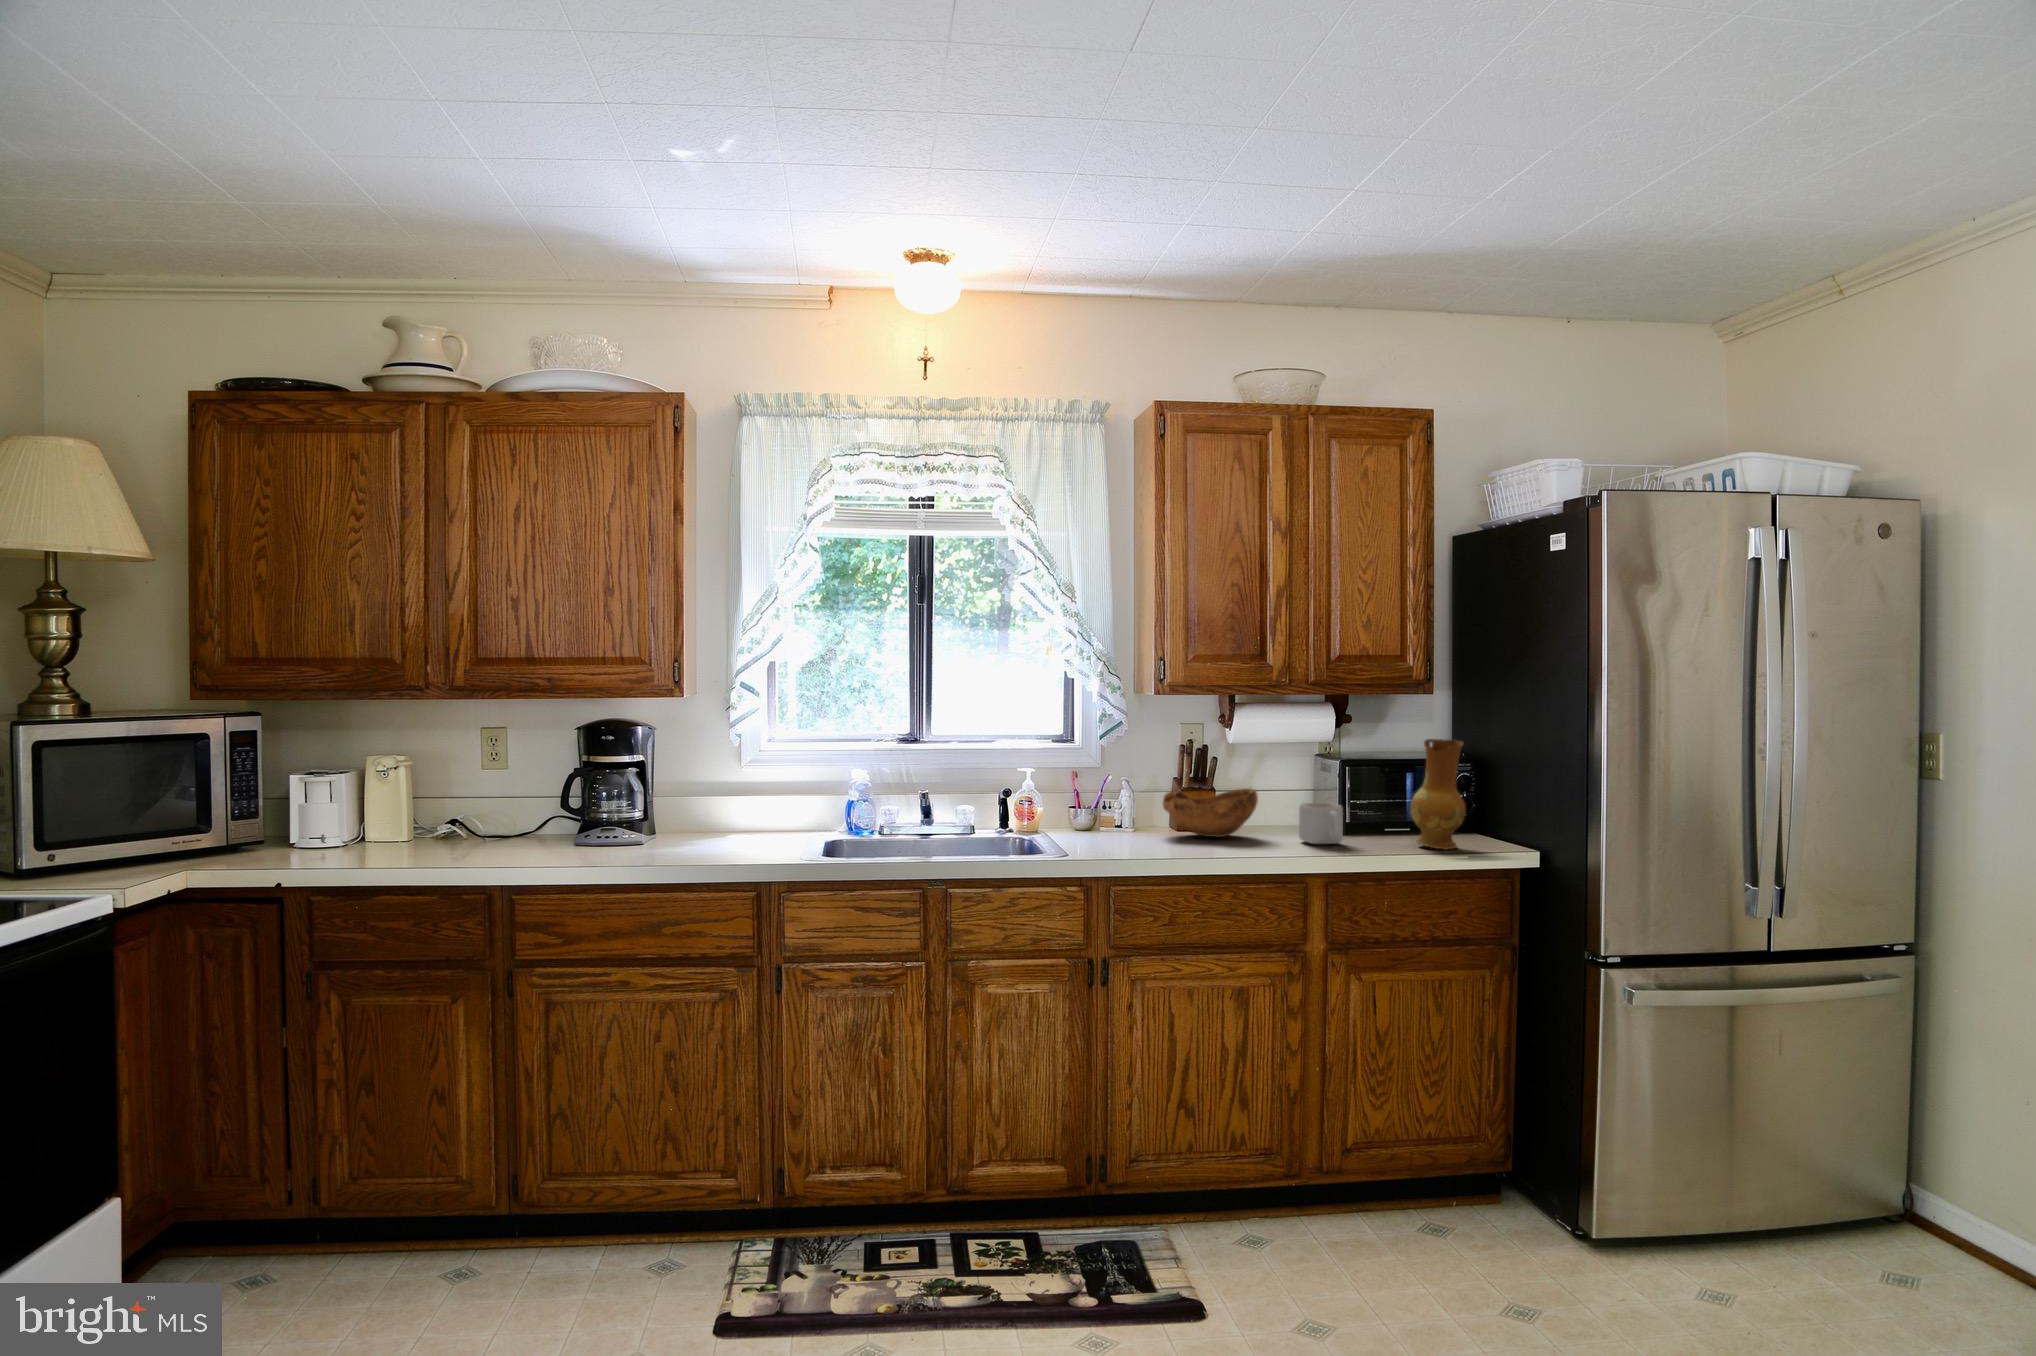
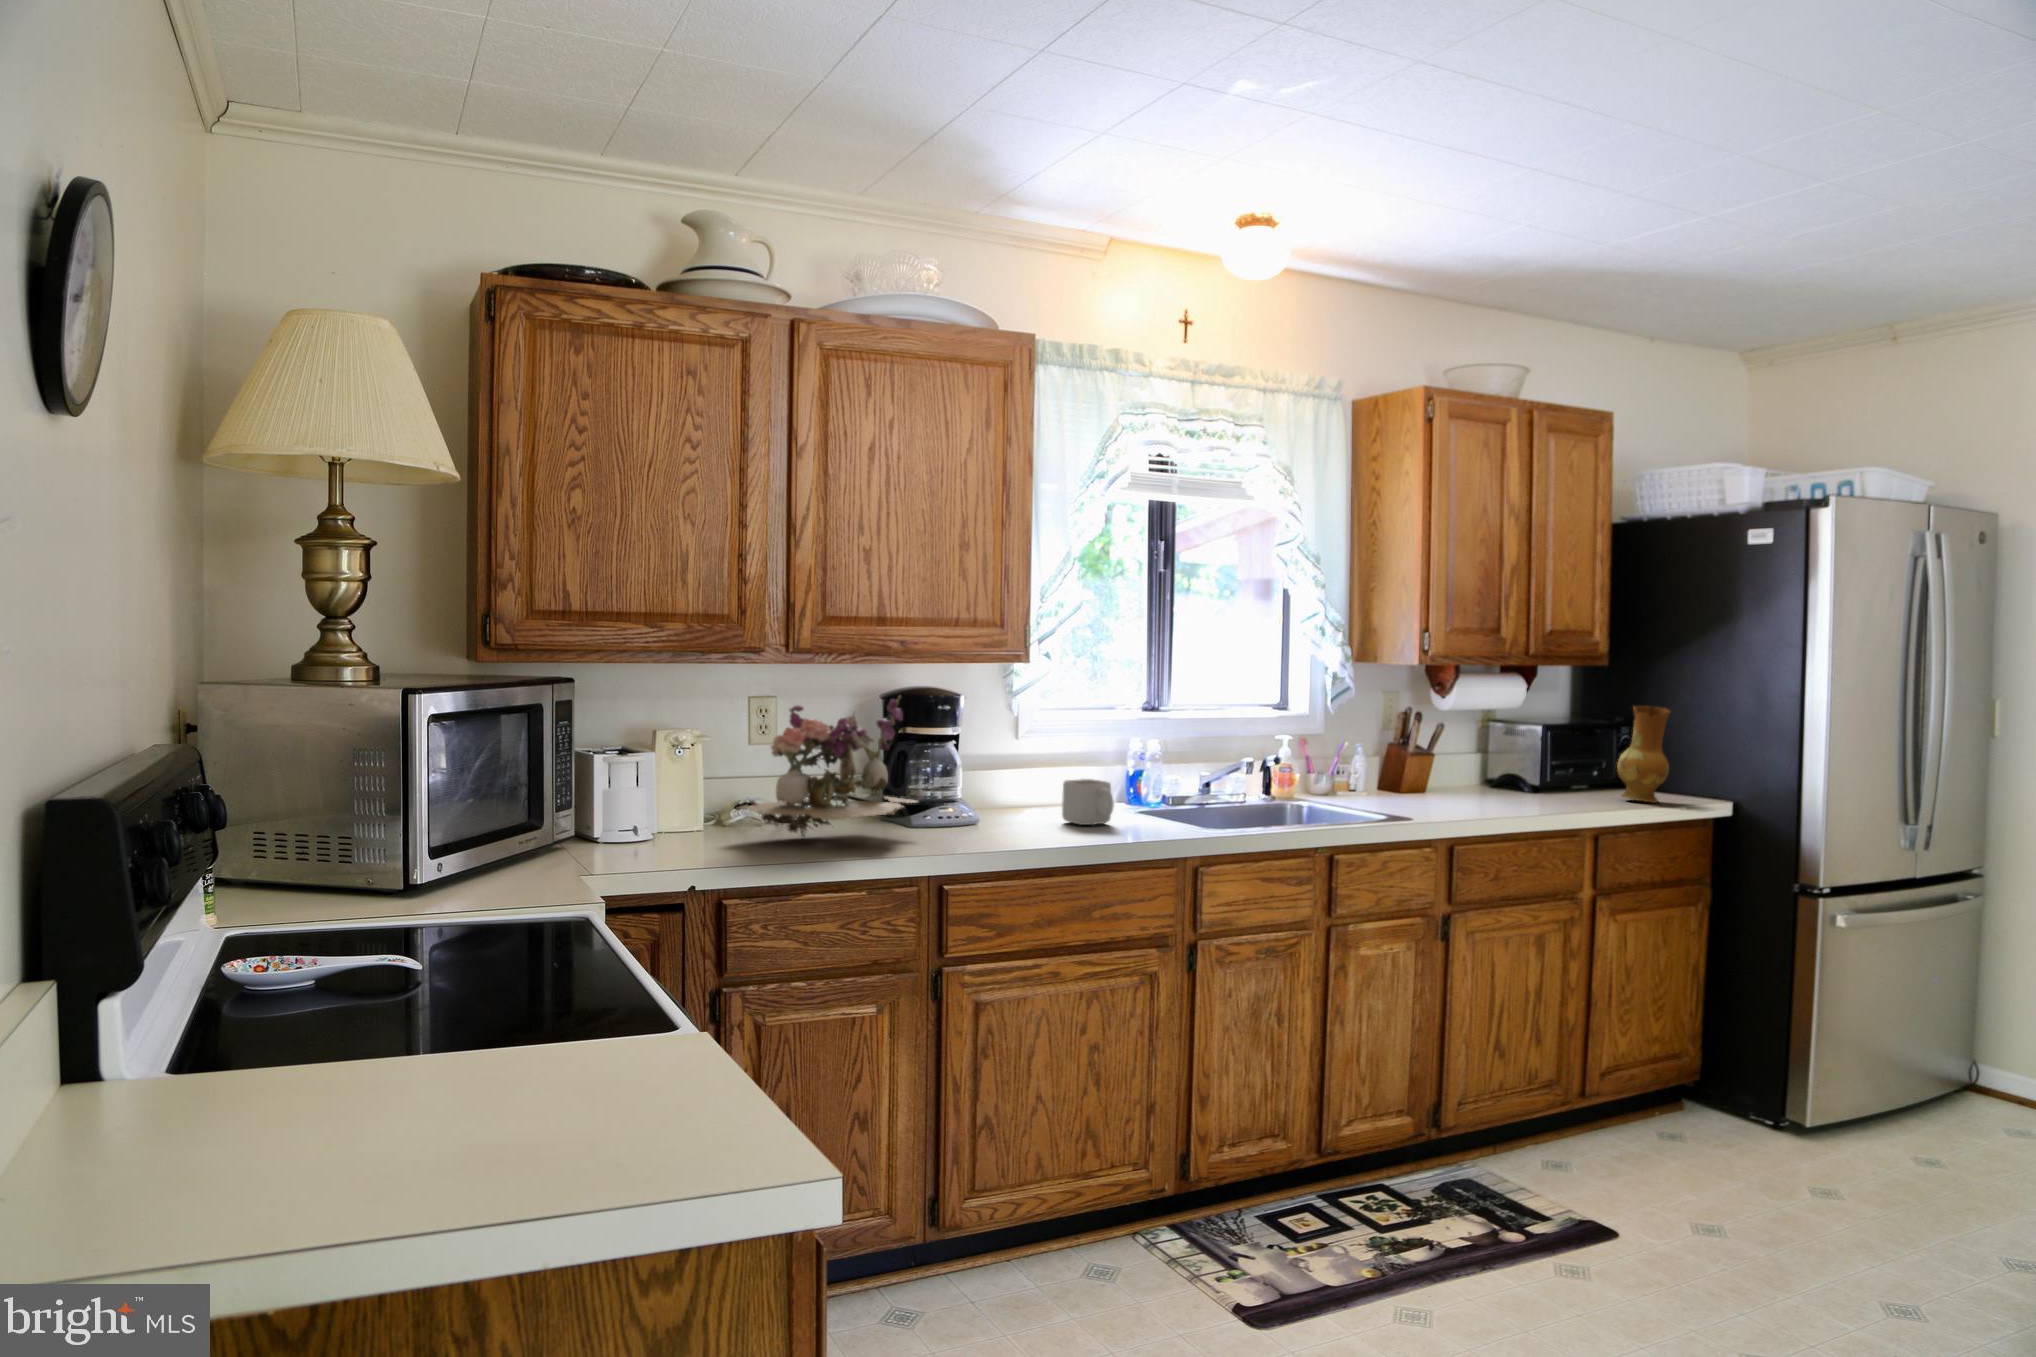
flower arrangement: none [388,726,556,850] -> present [738,697,918,837]
wooden bowl: present [1163,789,1258,837] -> none [1398,753,1490,799]
mug: present [1299,803,1343,844] -> present [1062,779,1114,825]

